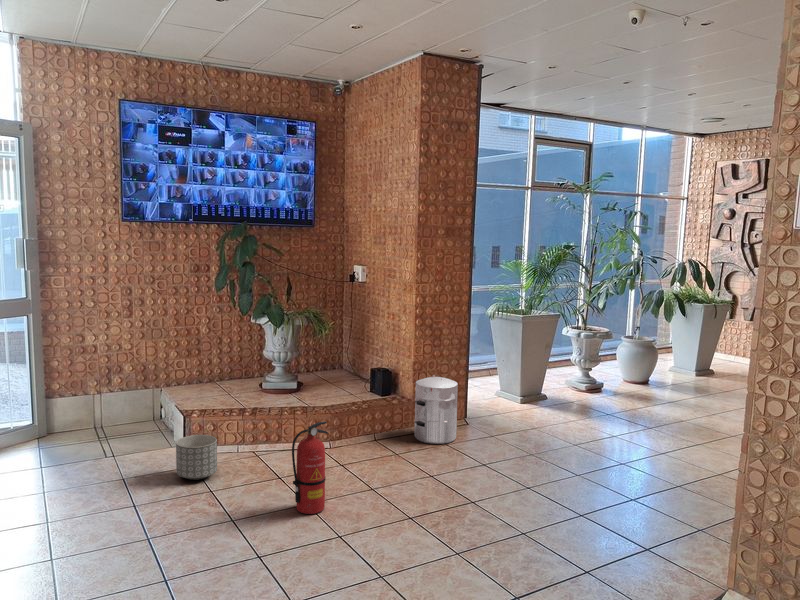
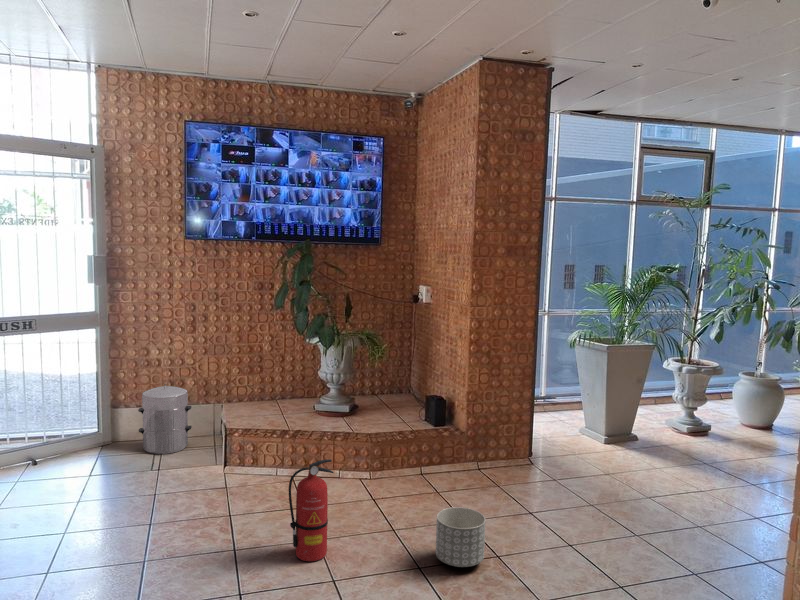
waste bin: present [414,375,458,444] -> present [138,384,192,454]
planter: present [176,435,217,480] -> present [436,507,485,567]

